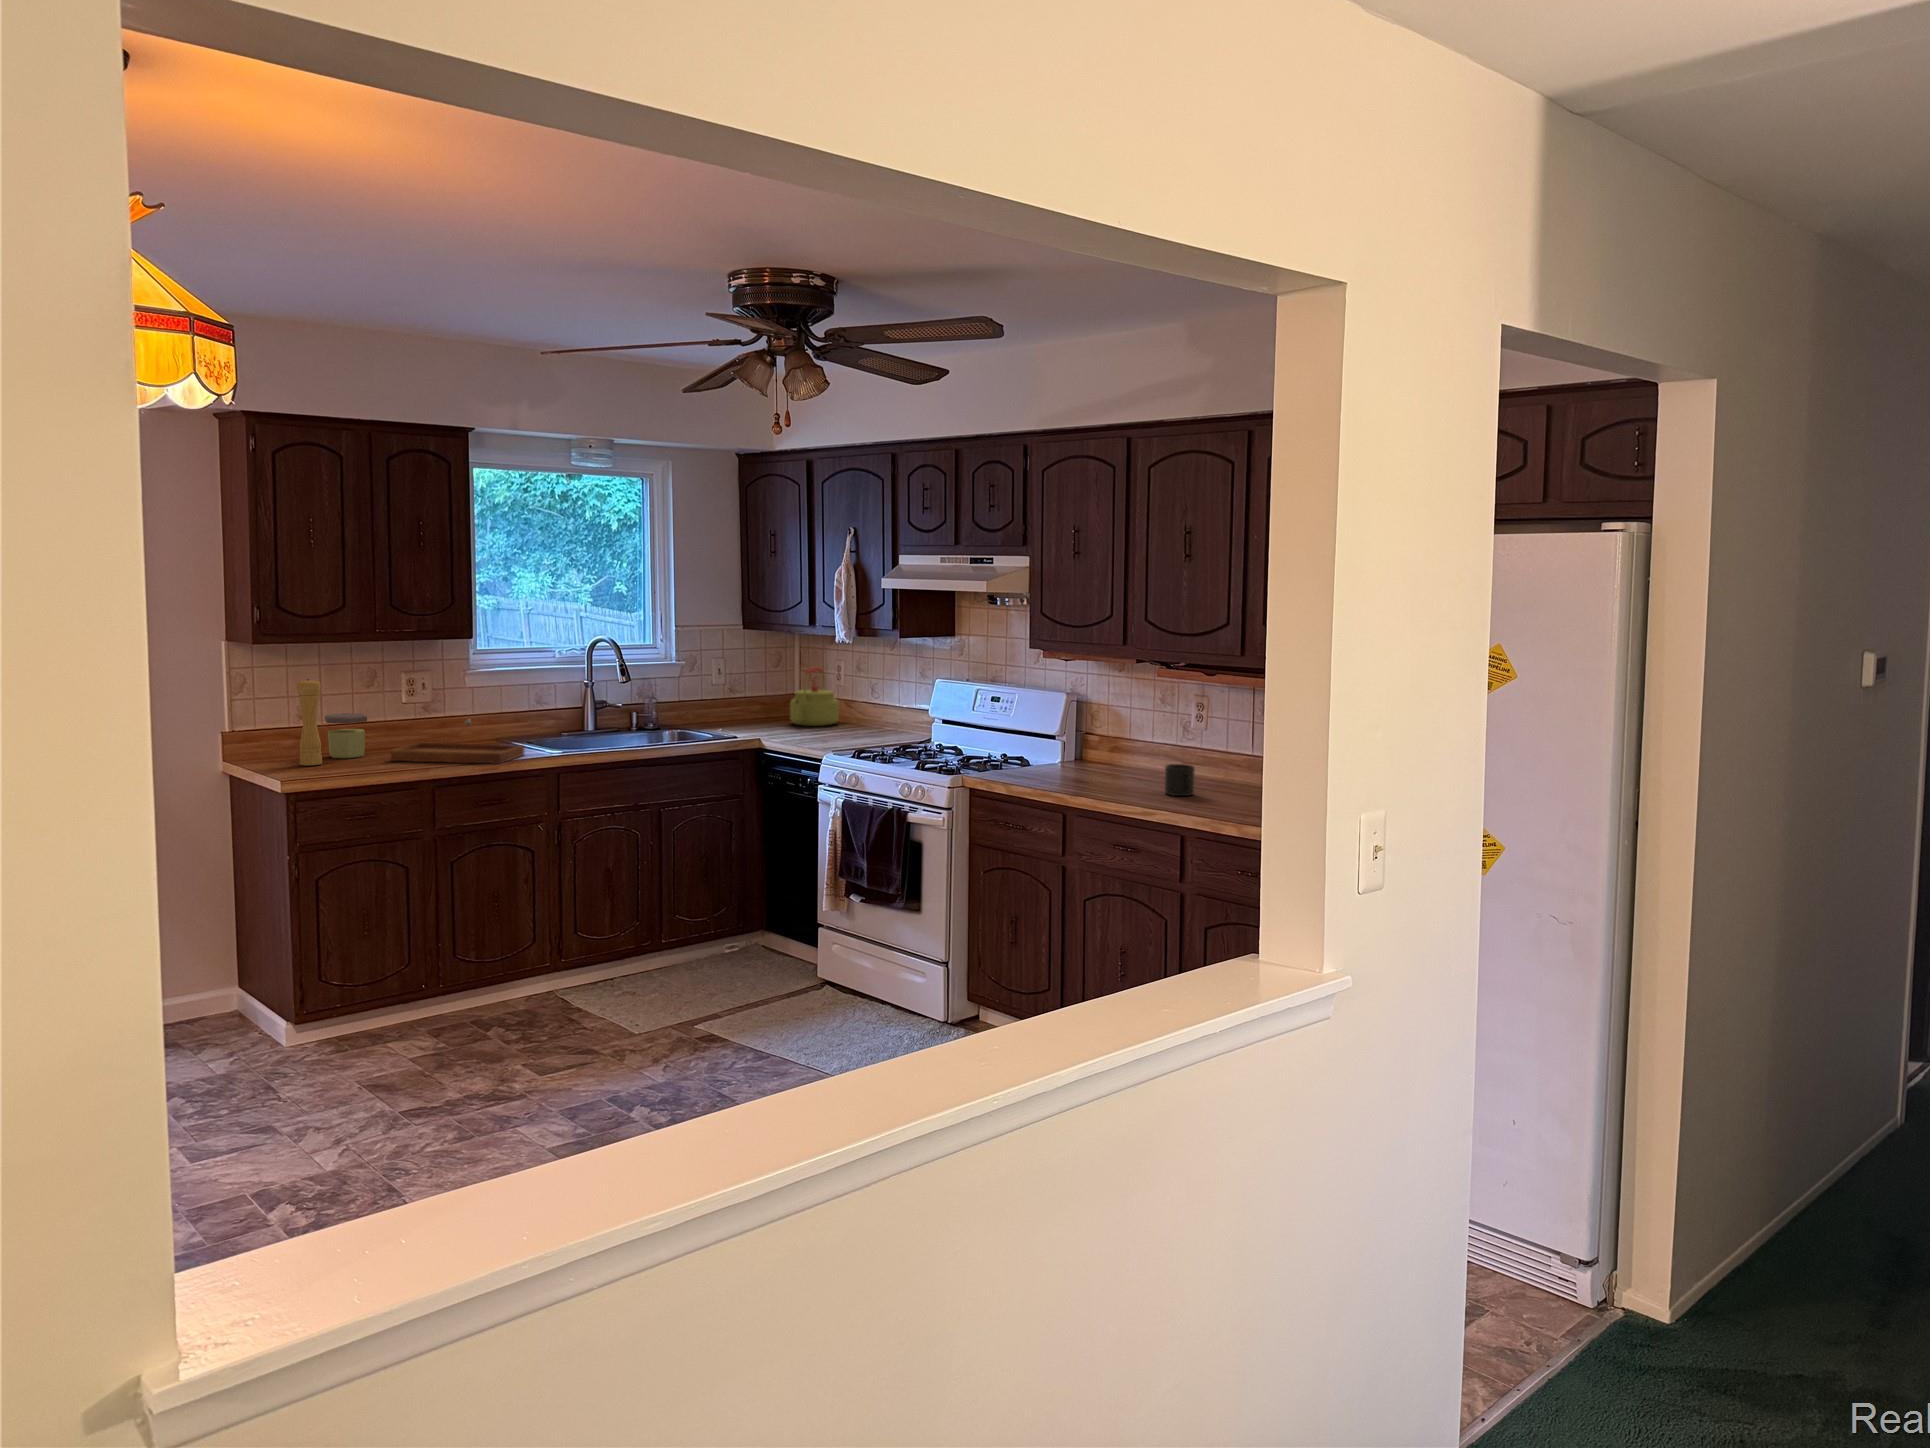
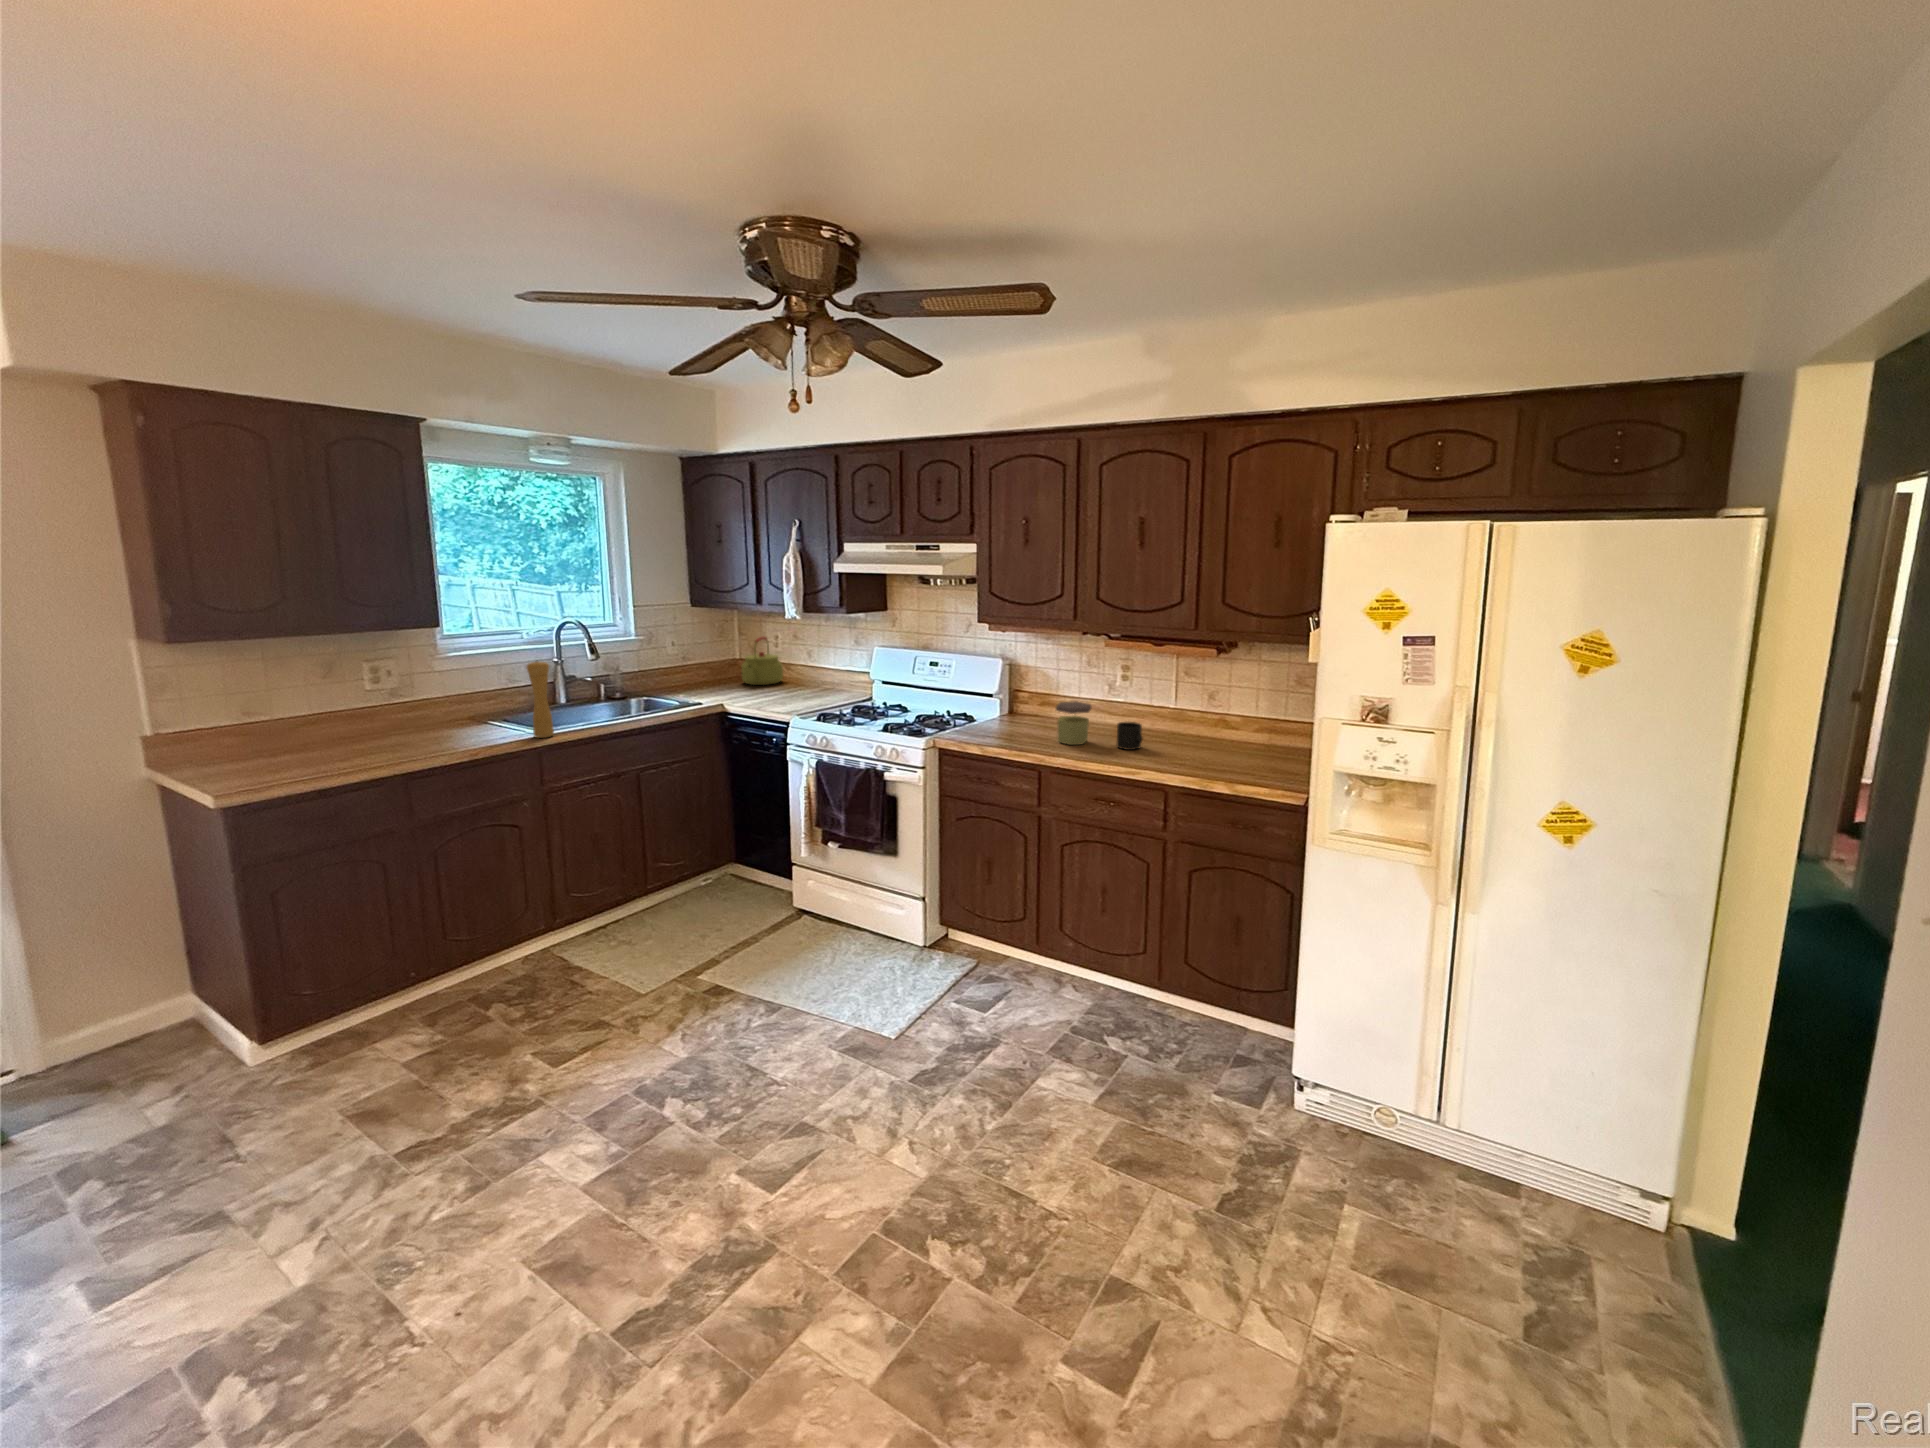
pepper mill: present [297,679,322,766] -> present [526,661,554,738]
jar: present [325,713,367,758] -> present [1056,701,1091,745]
tray: present [391,720,524,764] -> none [352,708,503,755]

